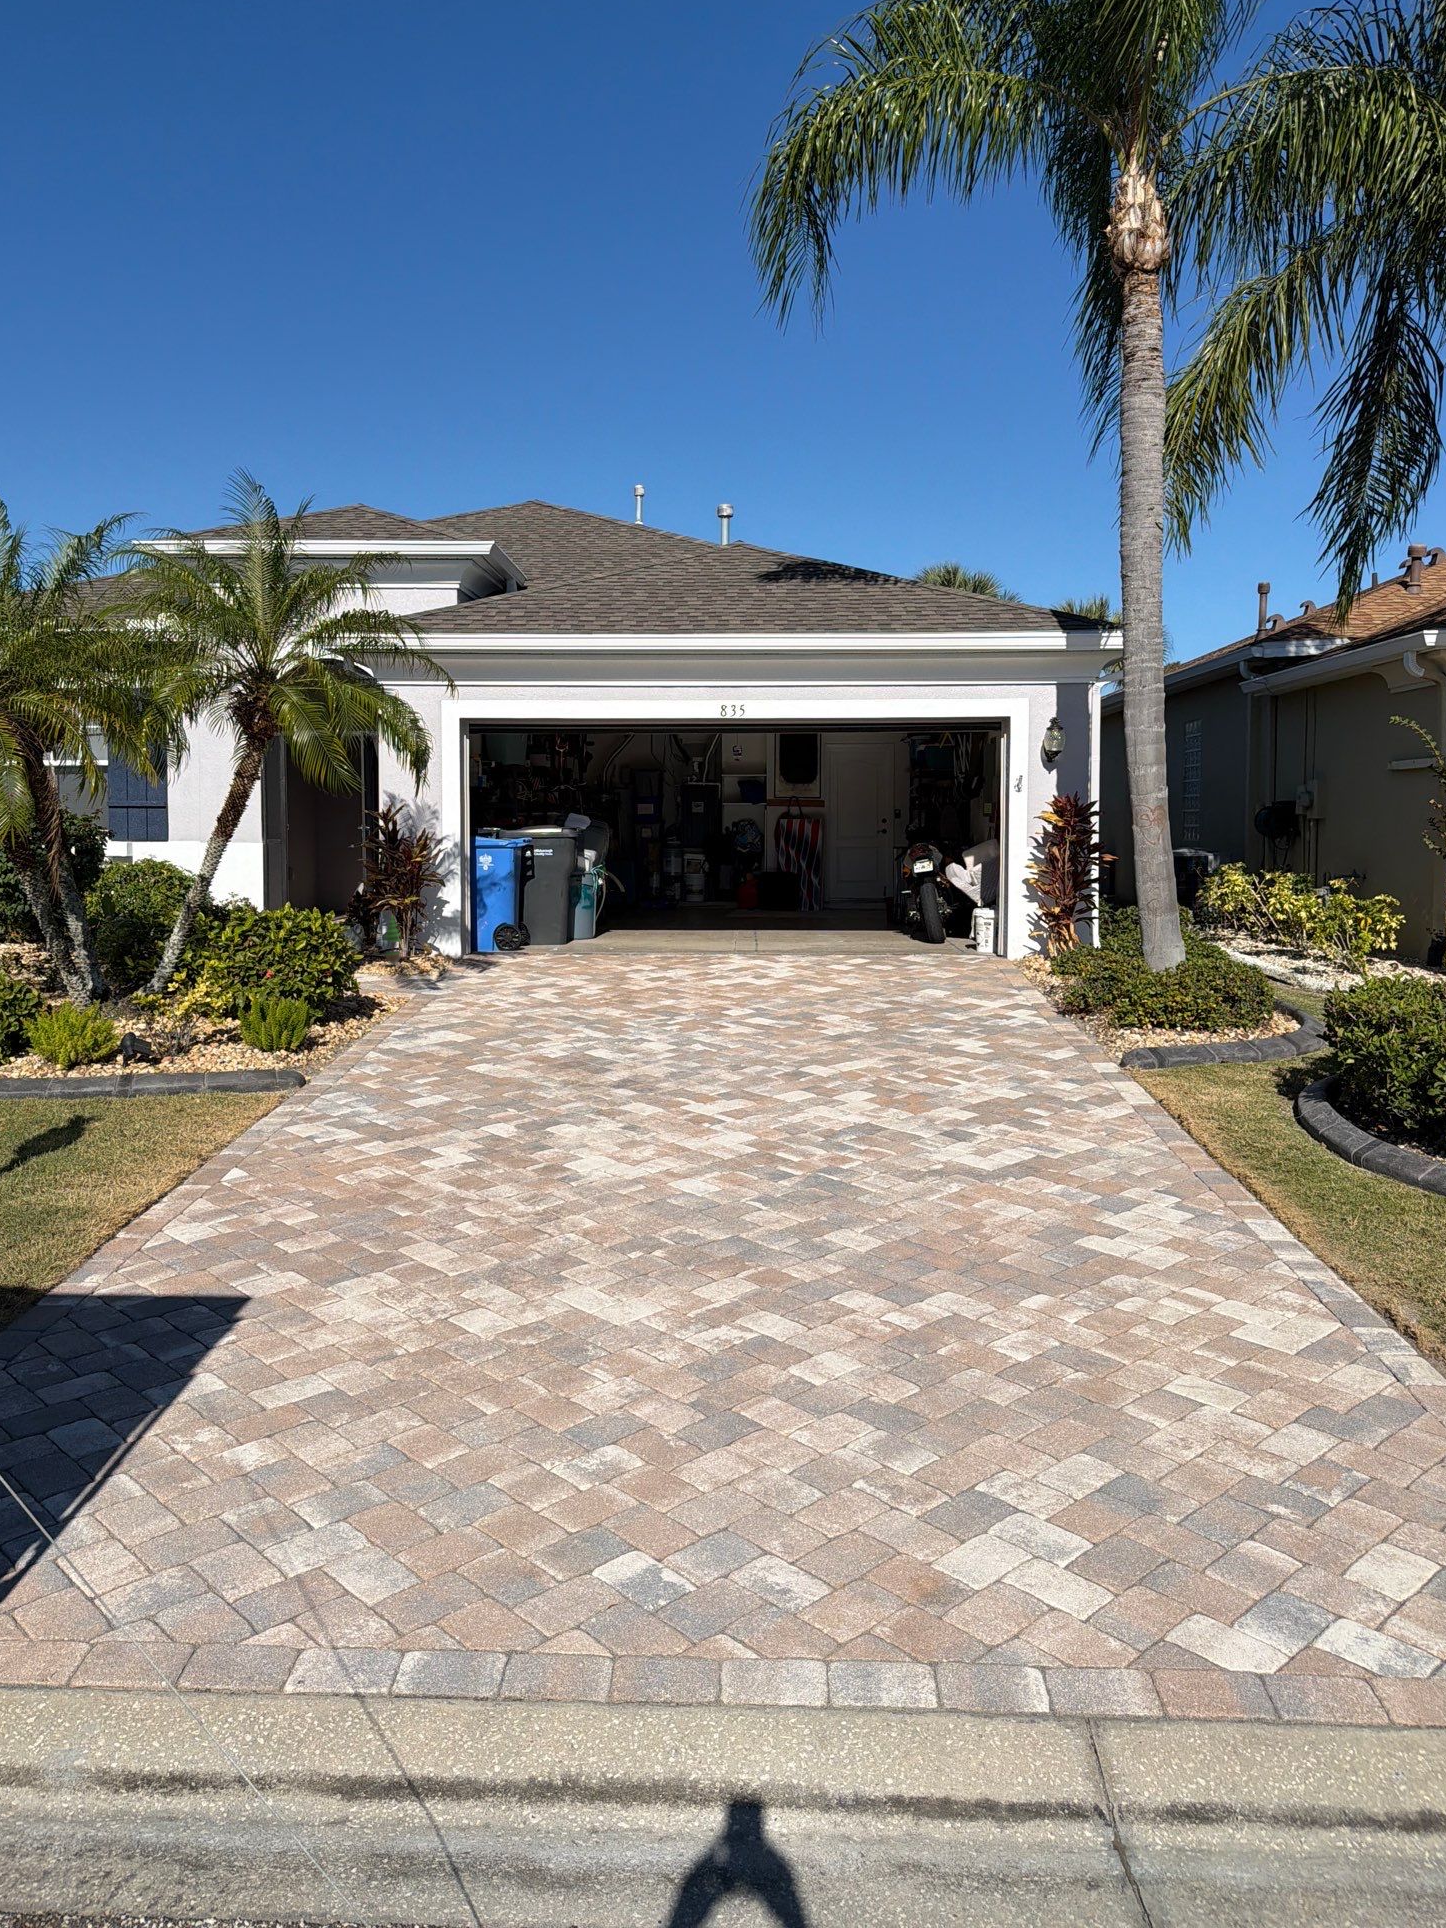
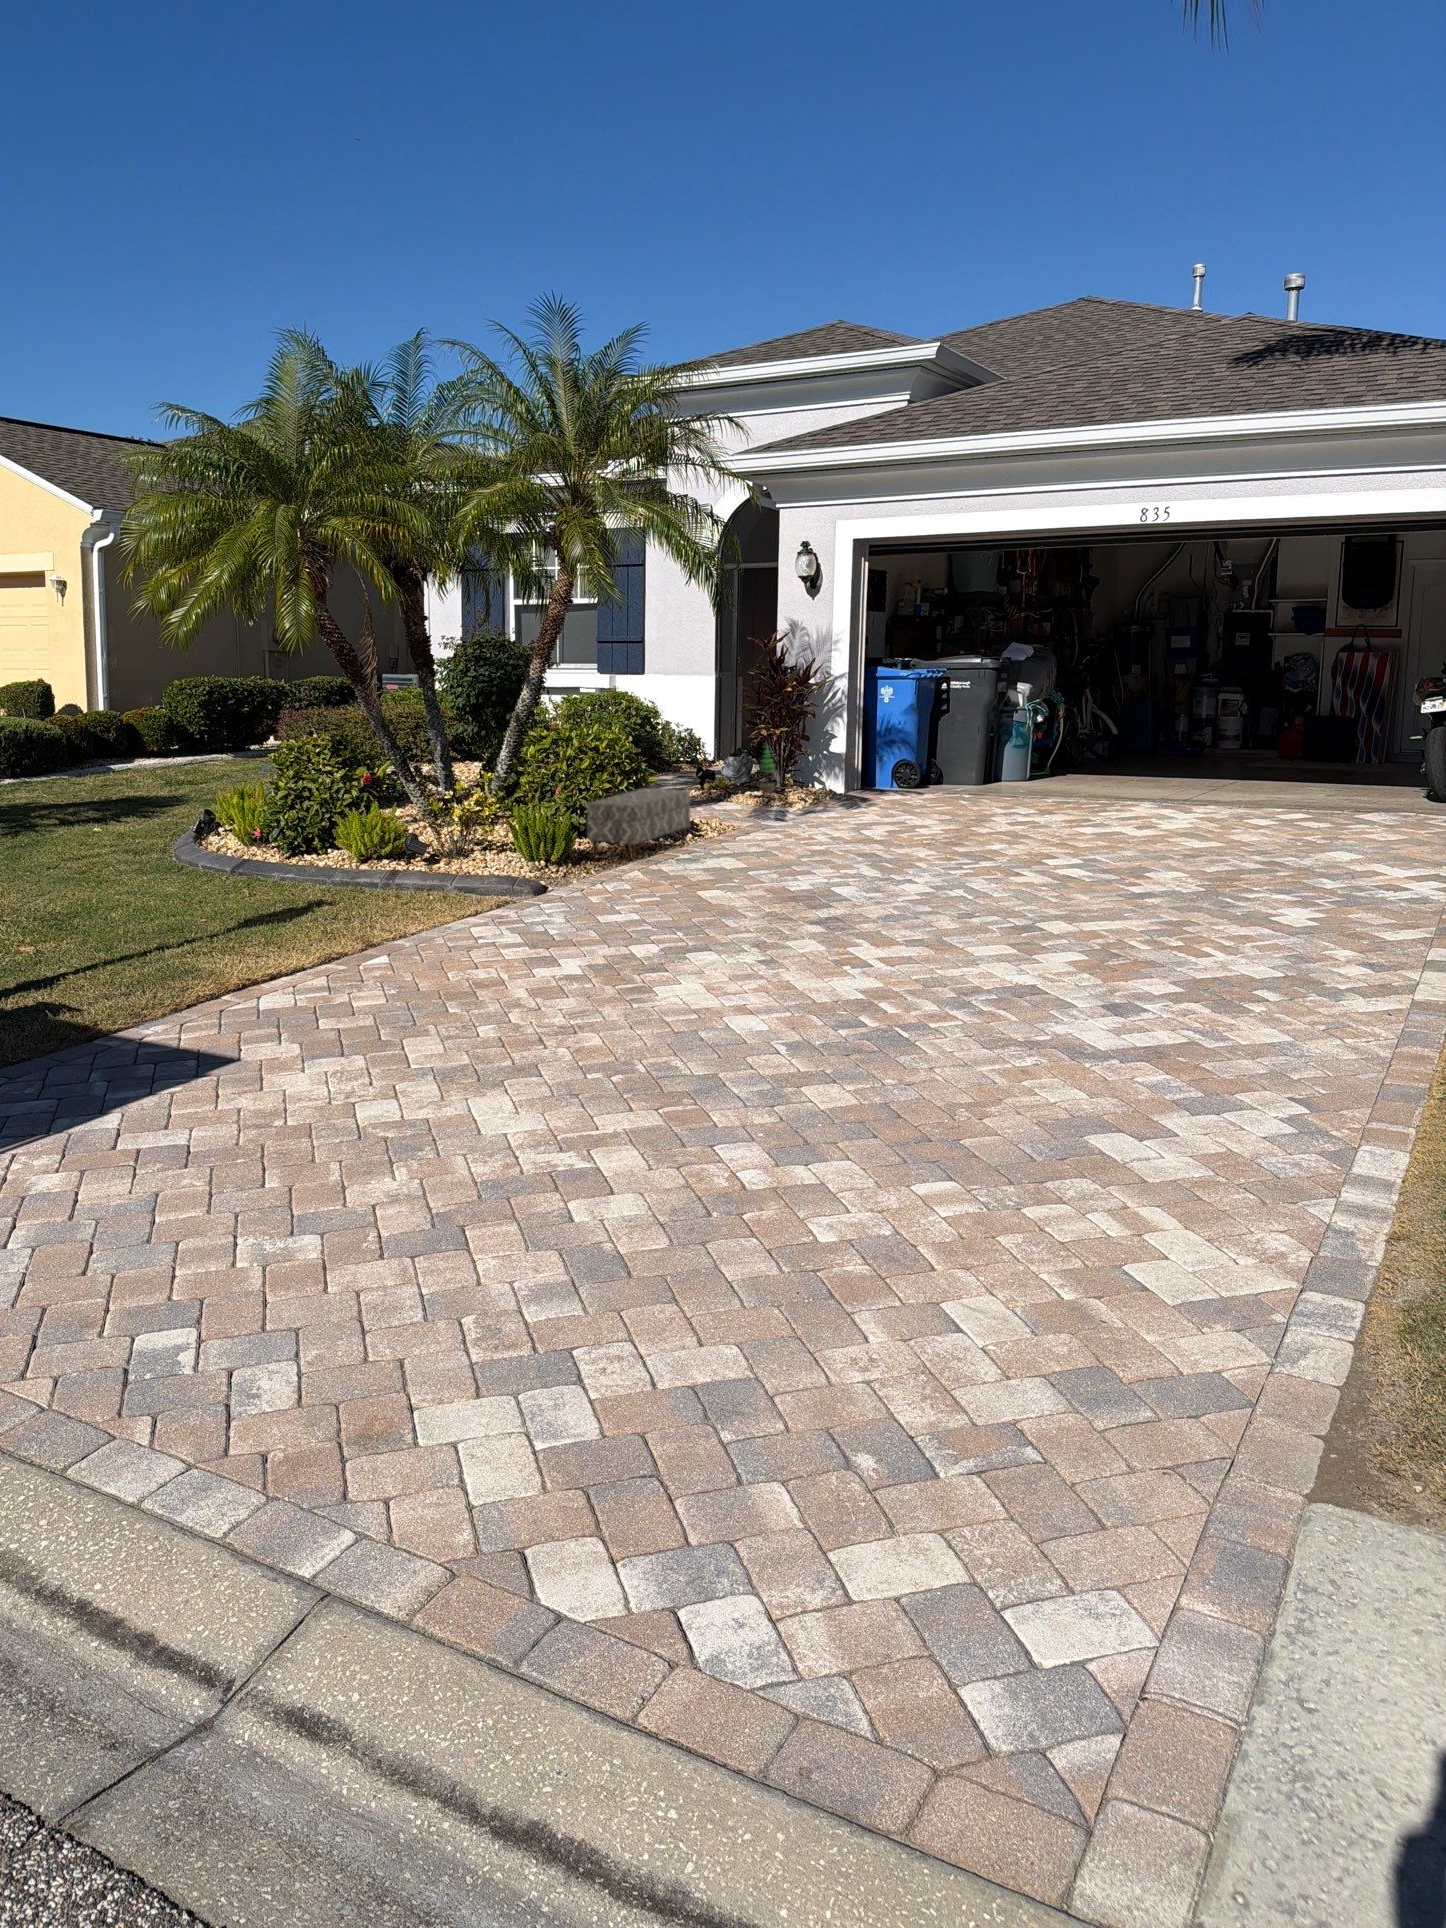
bench: none [303,965,387,1040] -> present [587,788,690,861]

